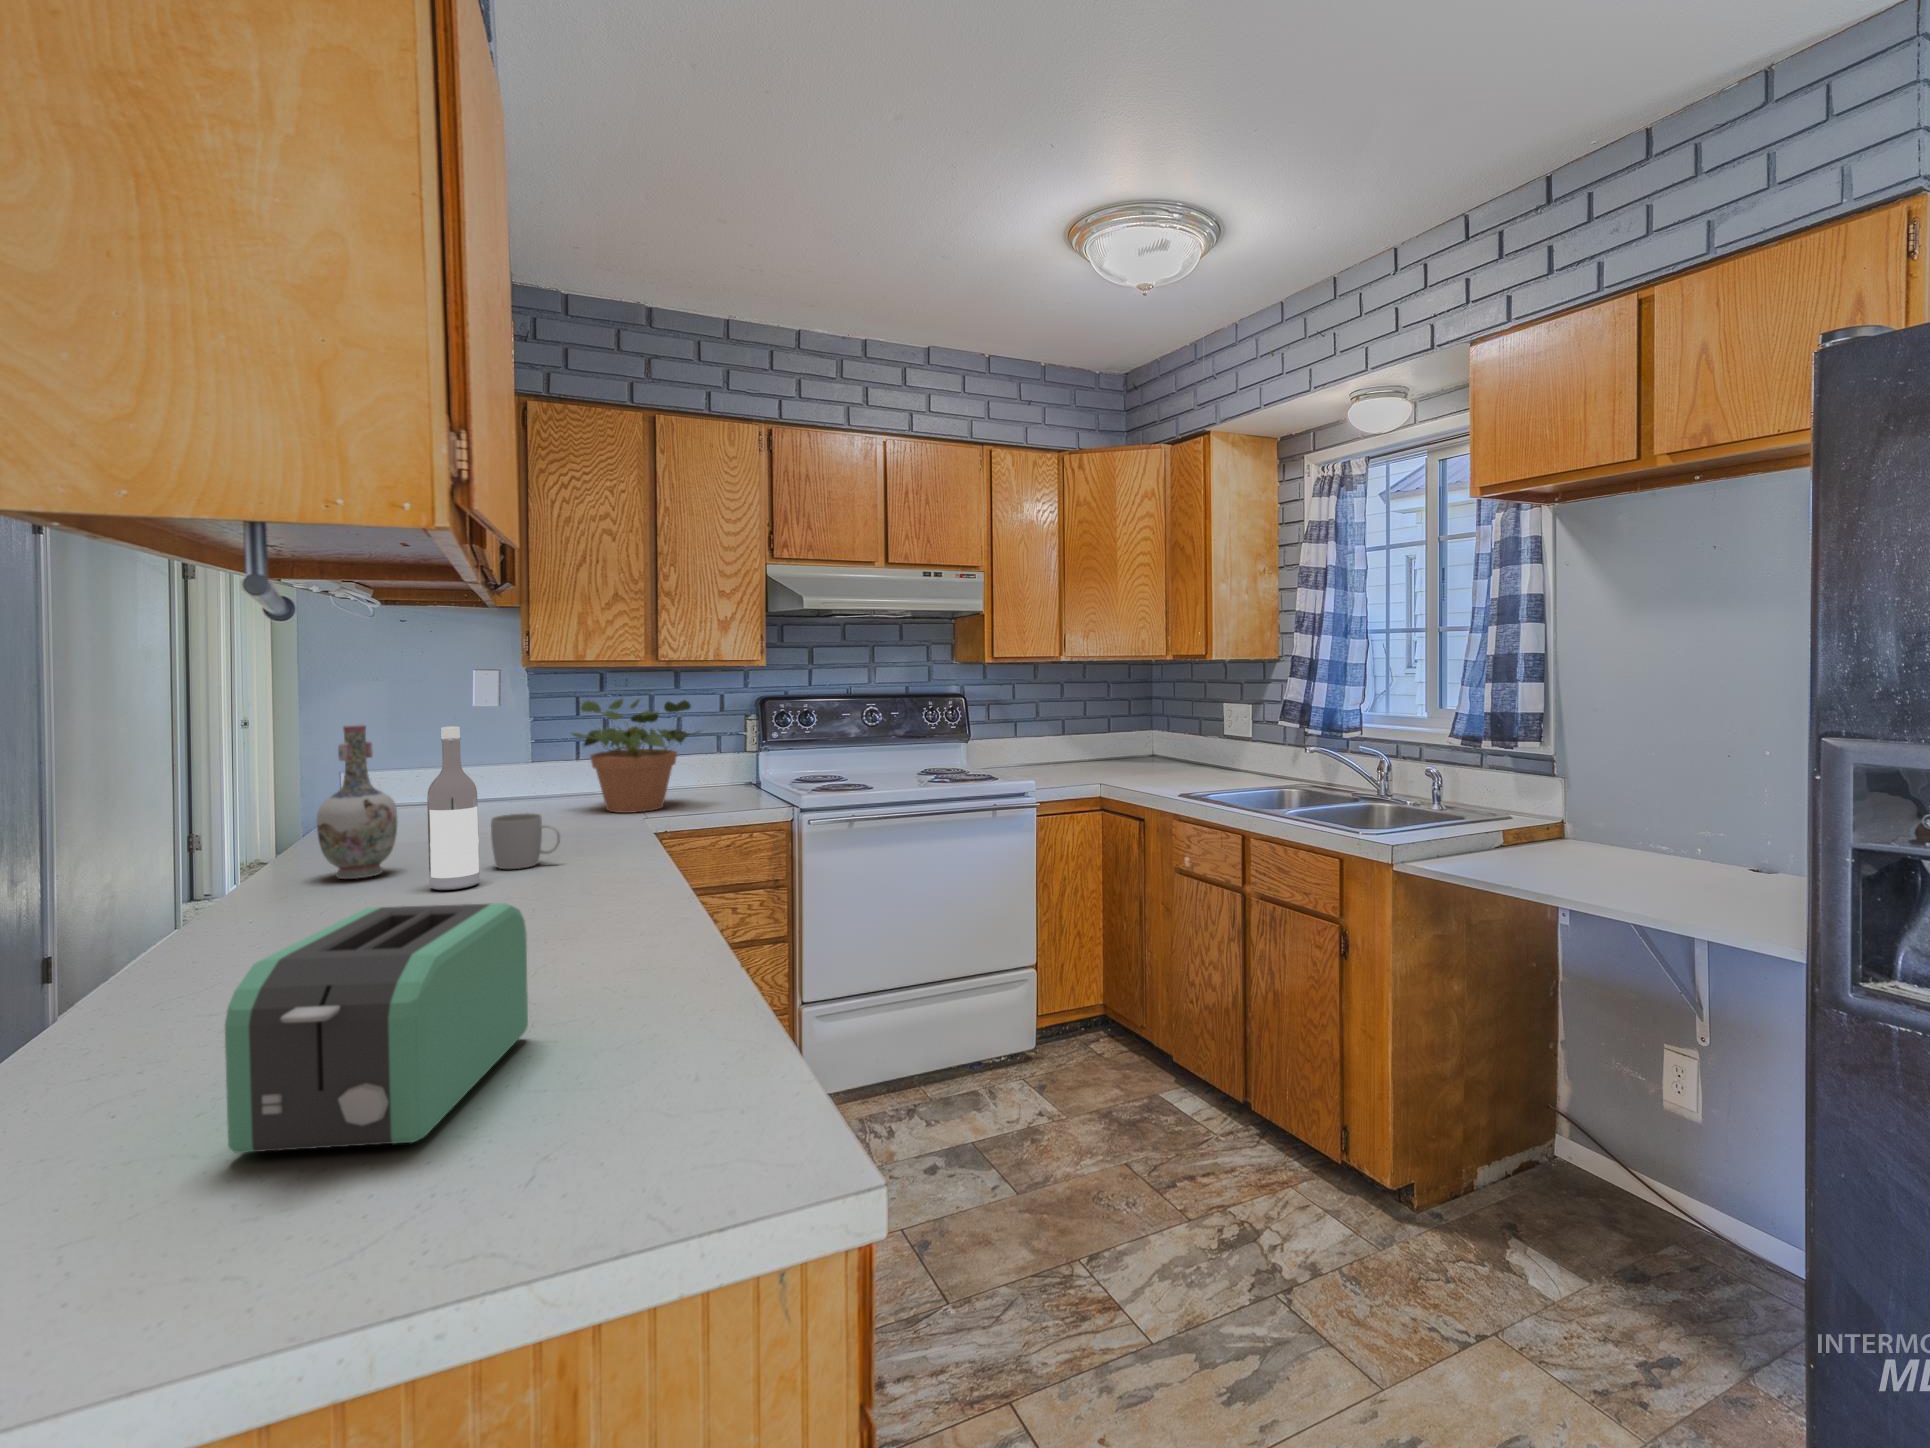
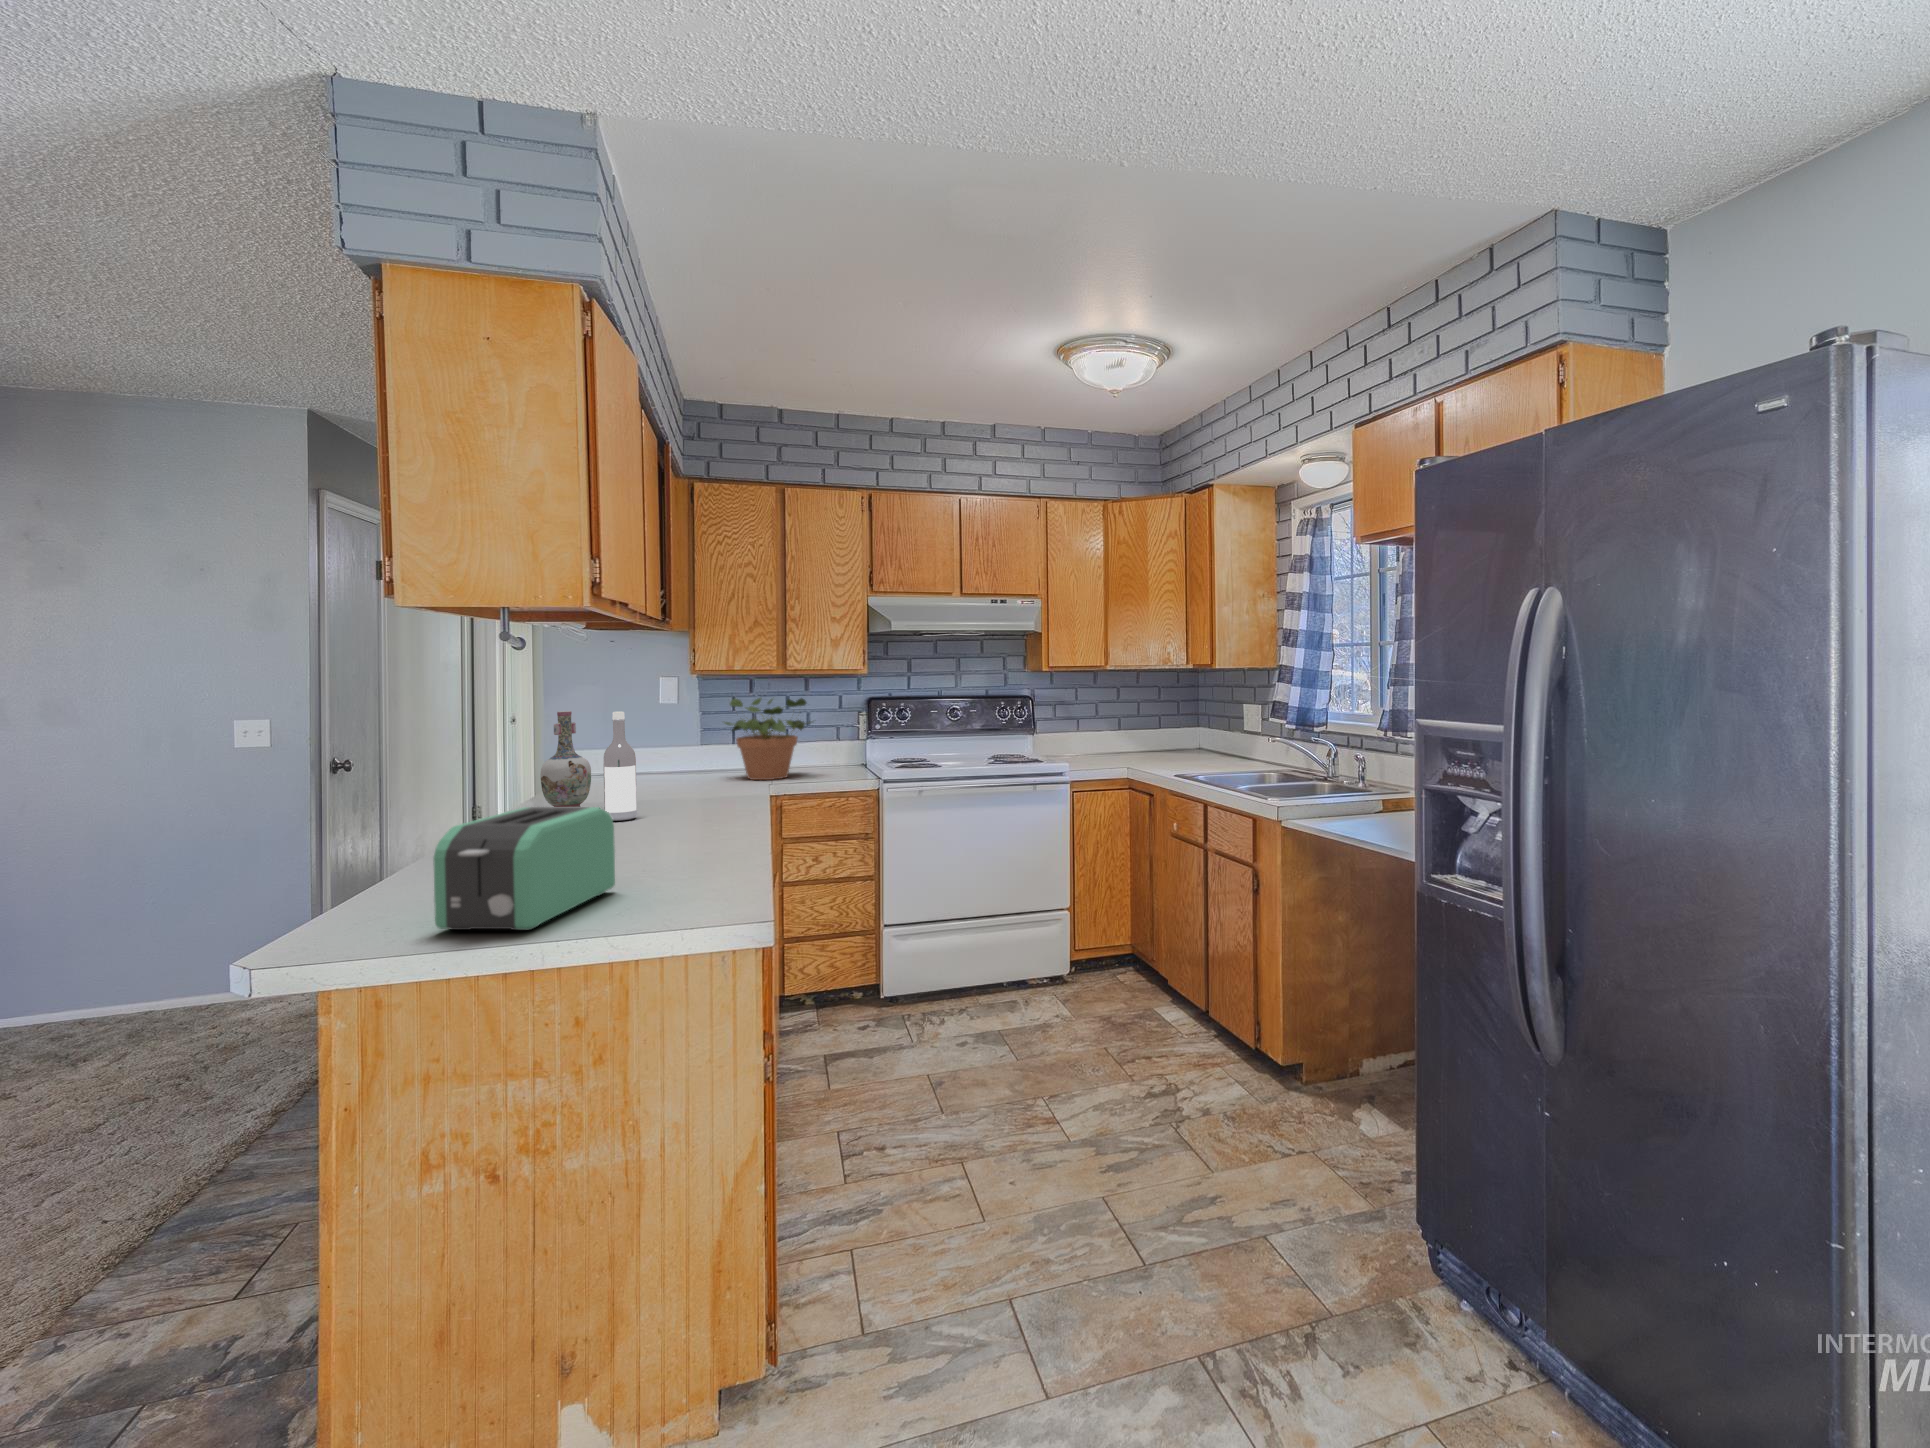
mug: present [491,814,560,869] -> none [650,774,695,811]

